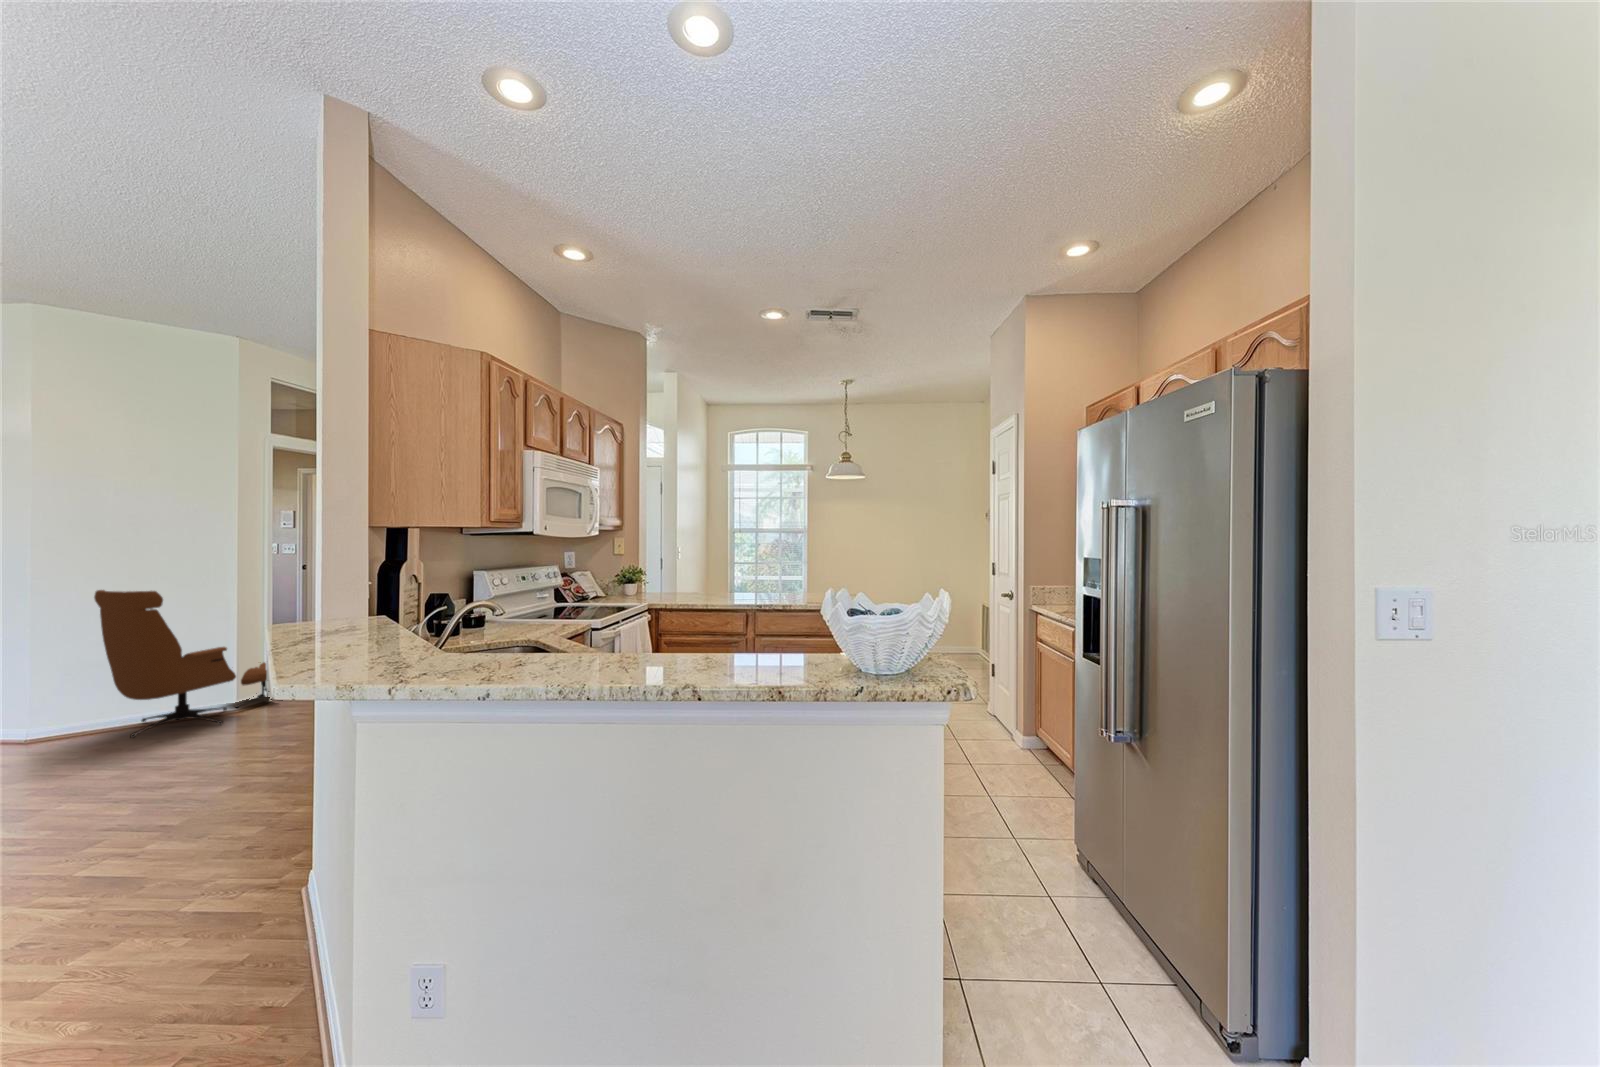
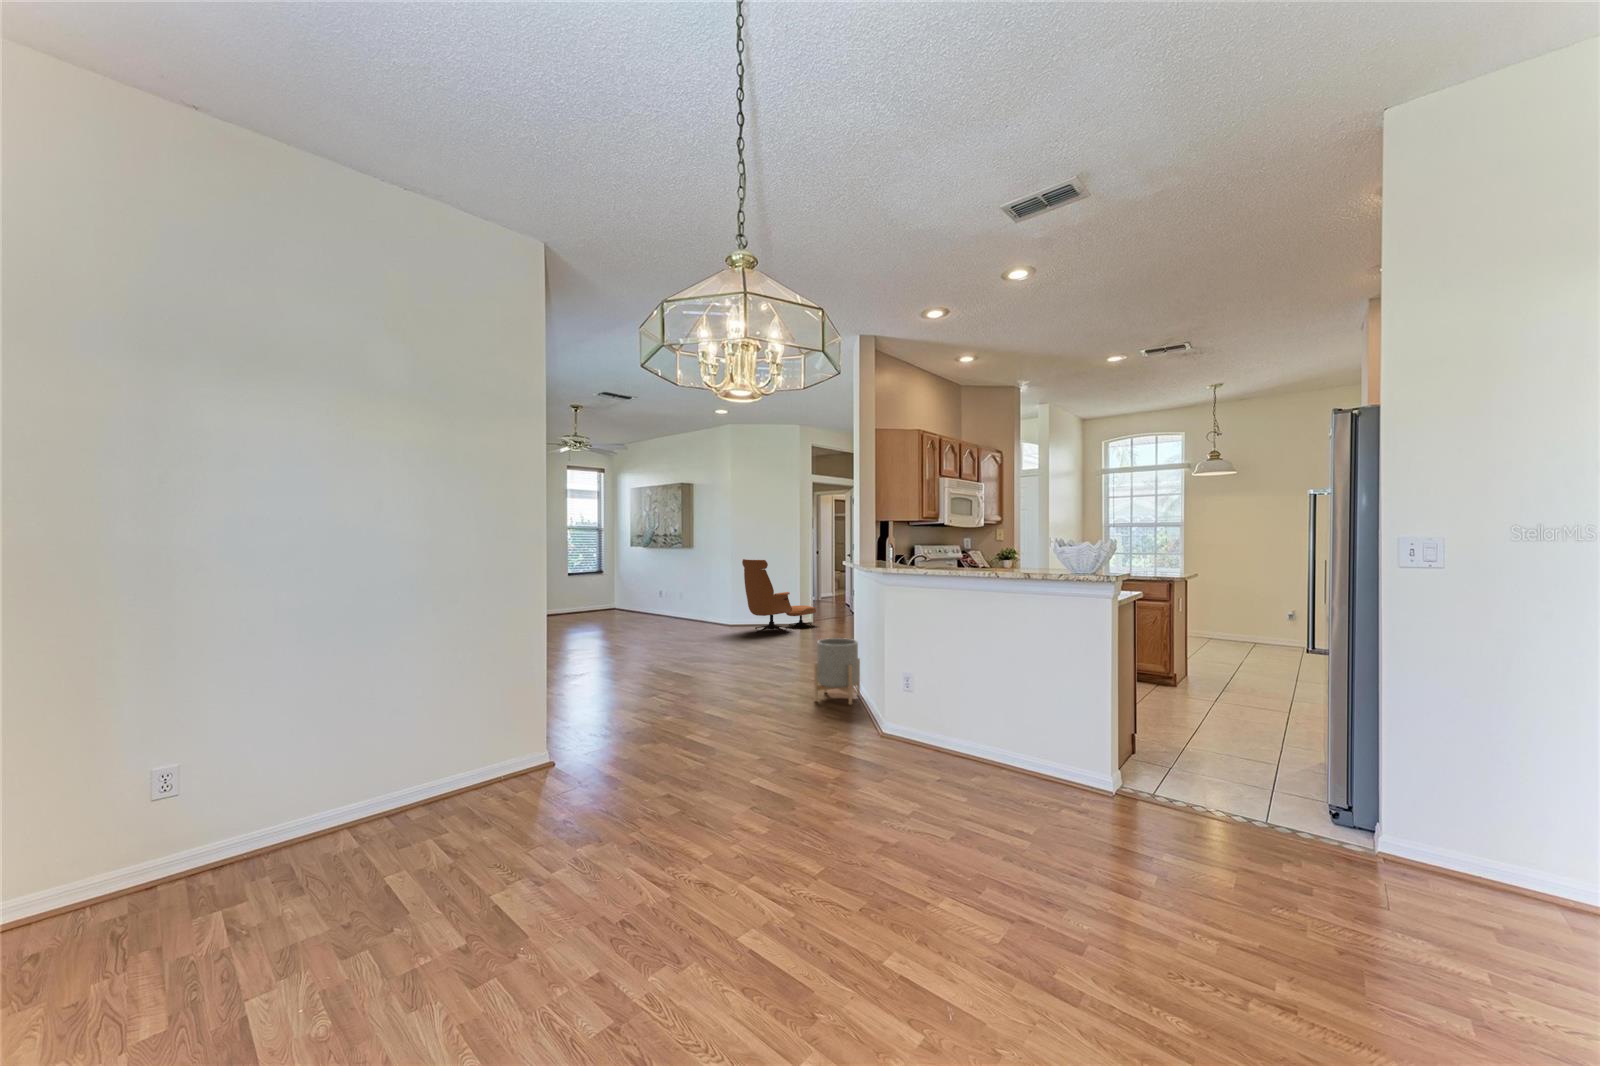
planter: none [156,799,322,1005] -> present [814,638,860,705]

